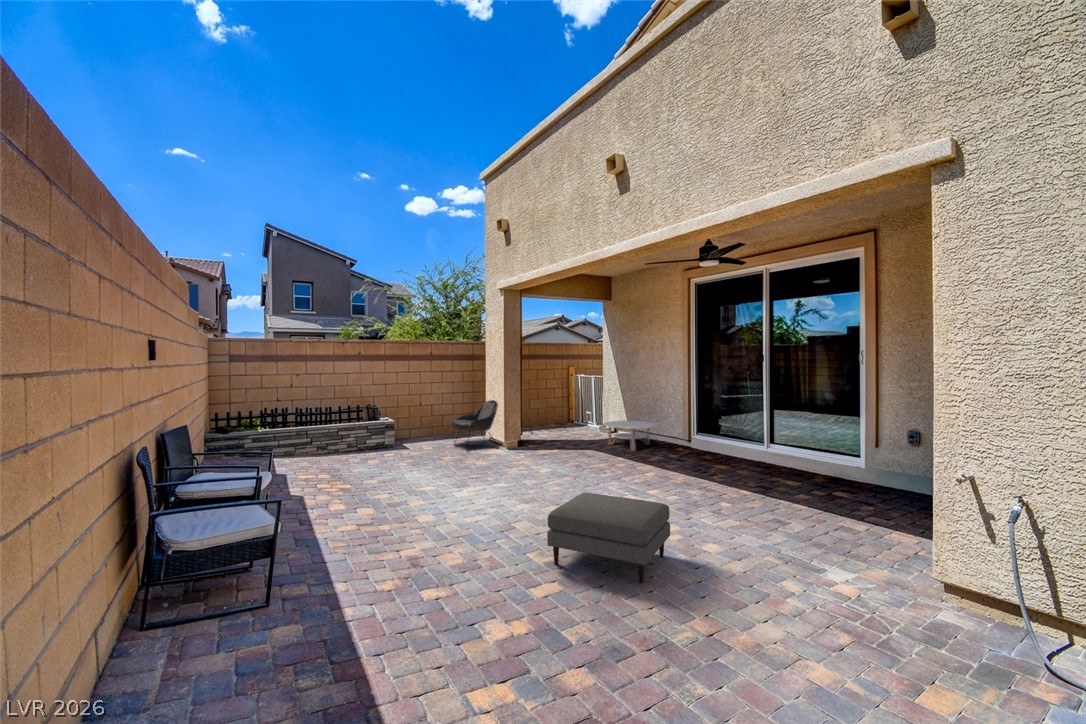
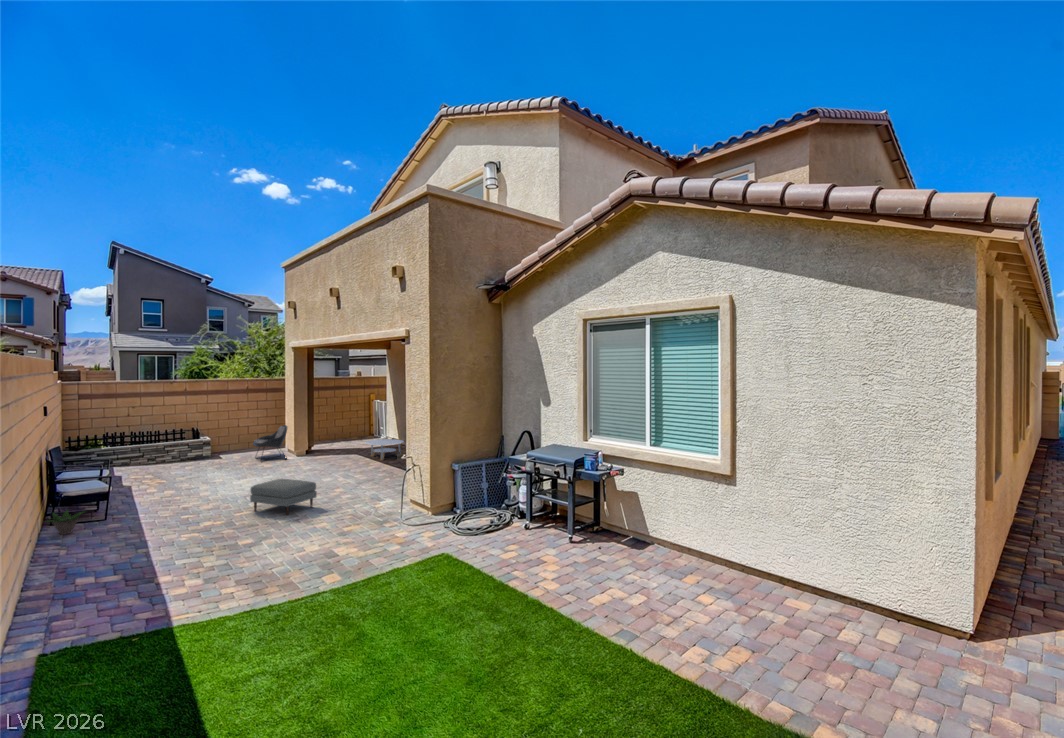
decorative plant: none [120,570,226,640] -> present [50,510,83,534]

